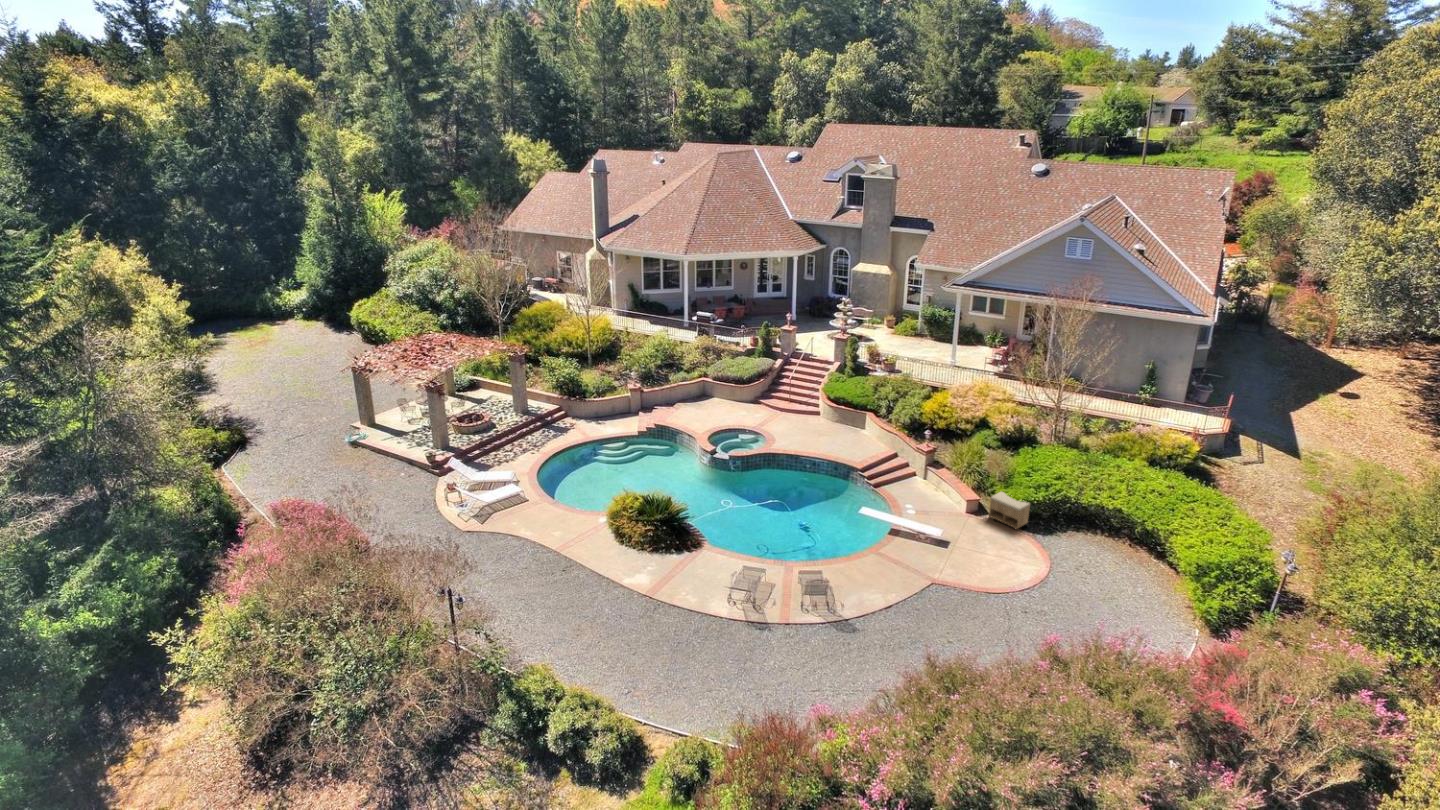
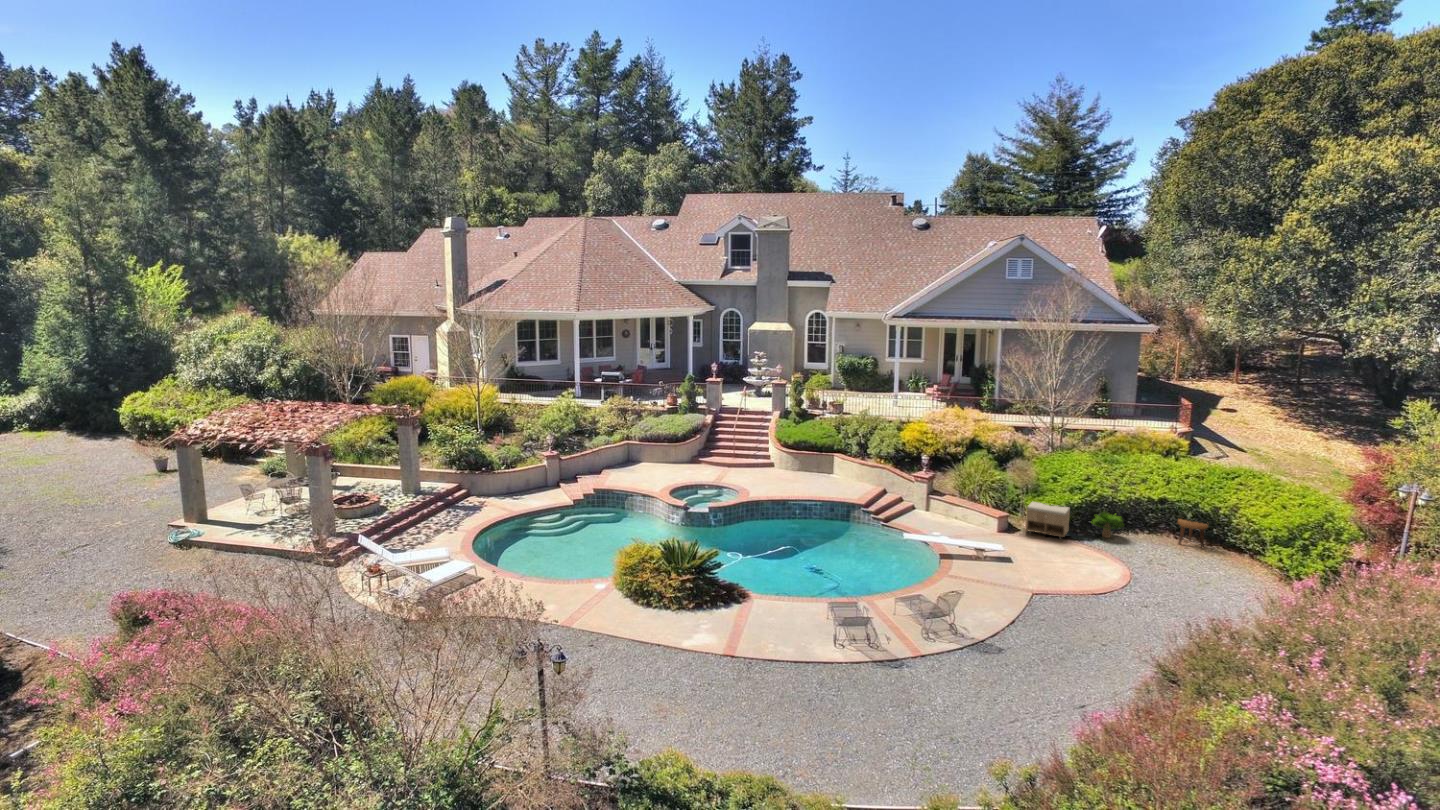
potted plant: none [1049,510,1080,536] -> present [1093,513,1122,538]
side table: none [1125,530,1157,561] -> present [1177,519,1208,548]

